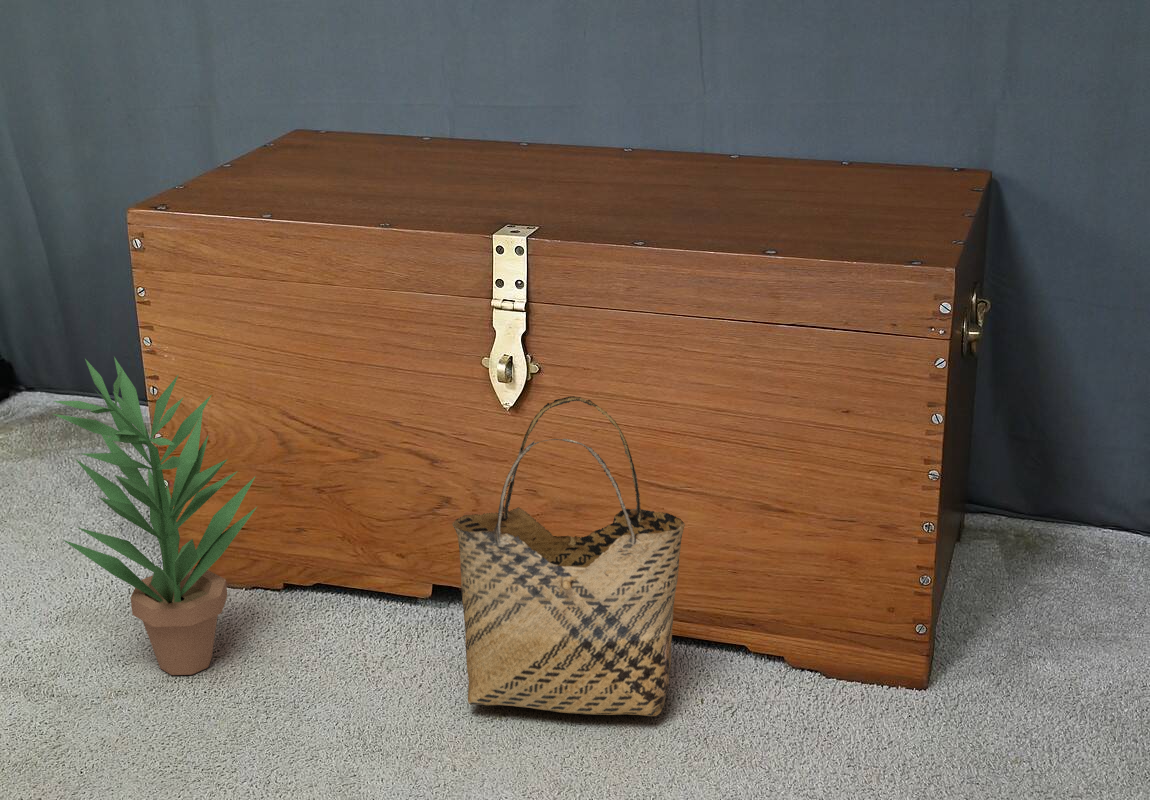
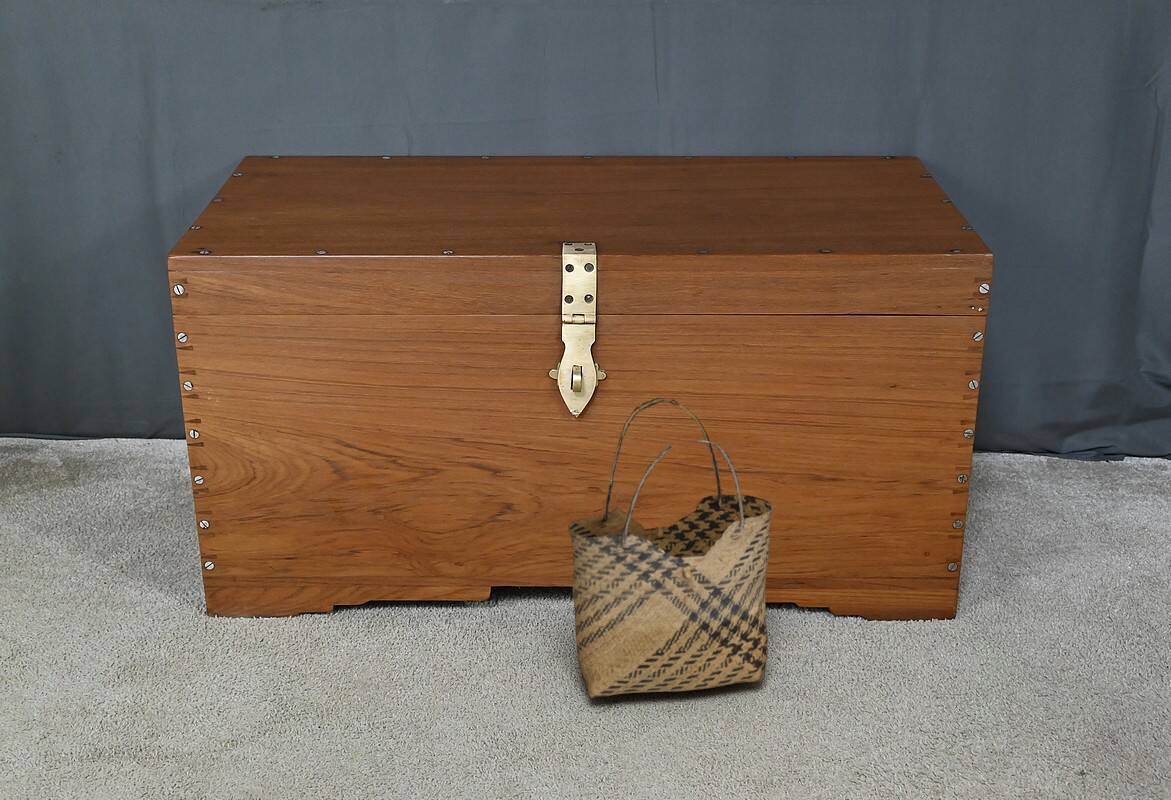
potted plant: present [53,357,257,675] -> none [155,406,348,716]

